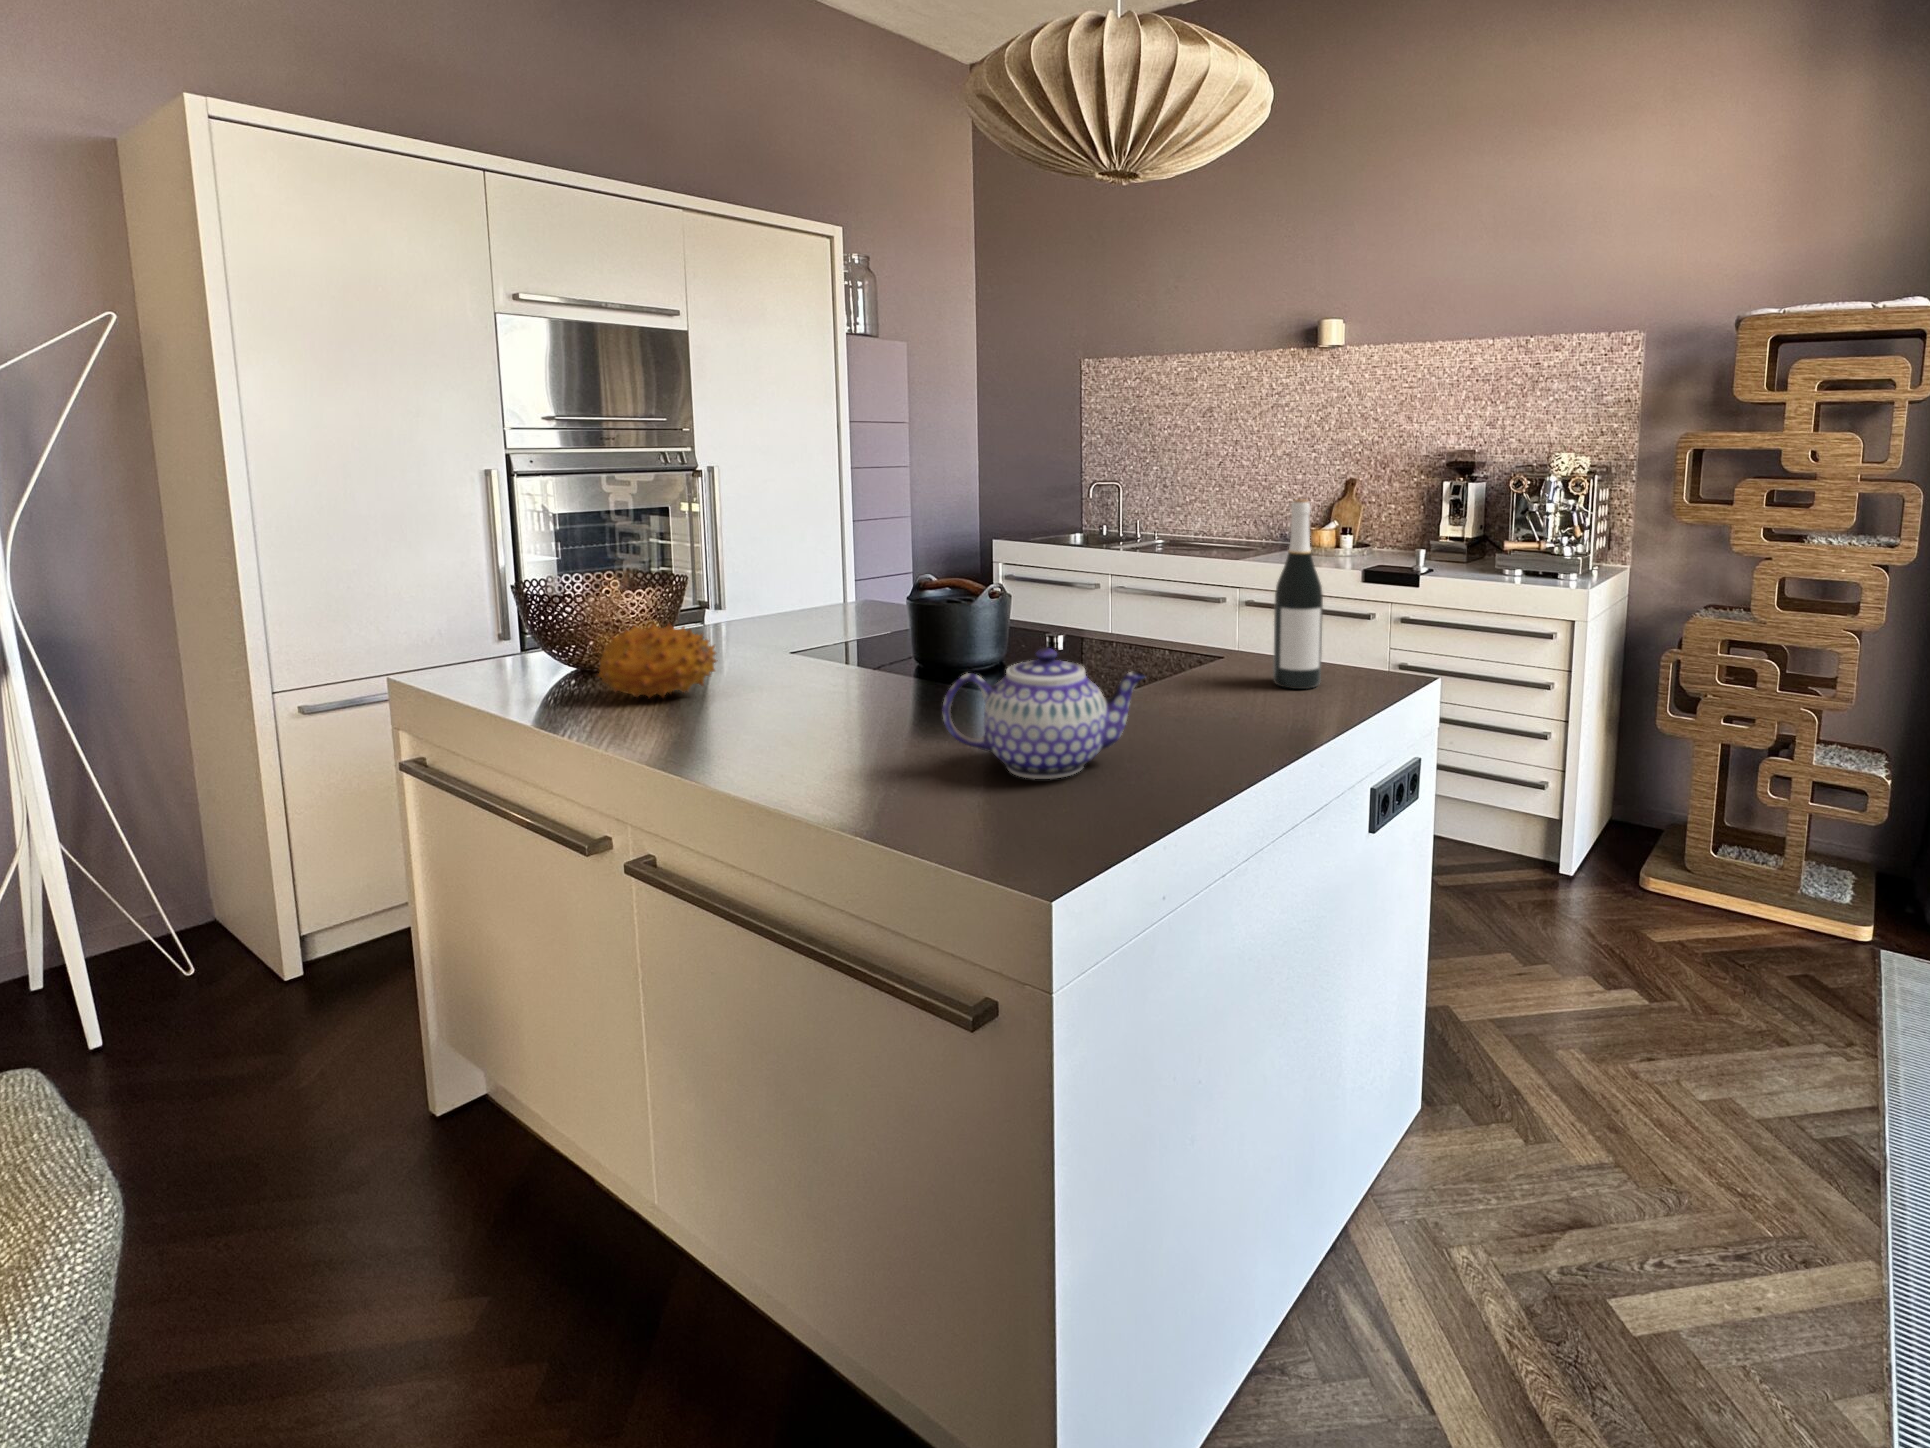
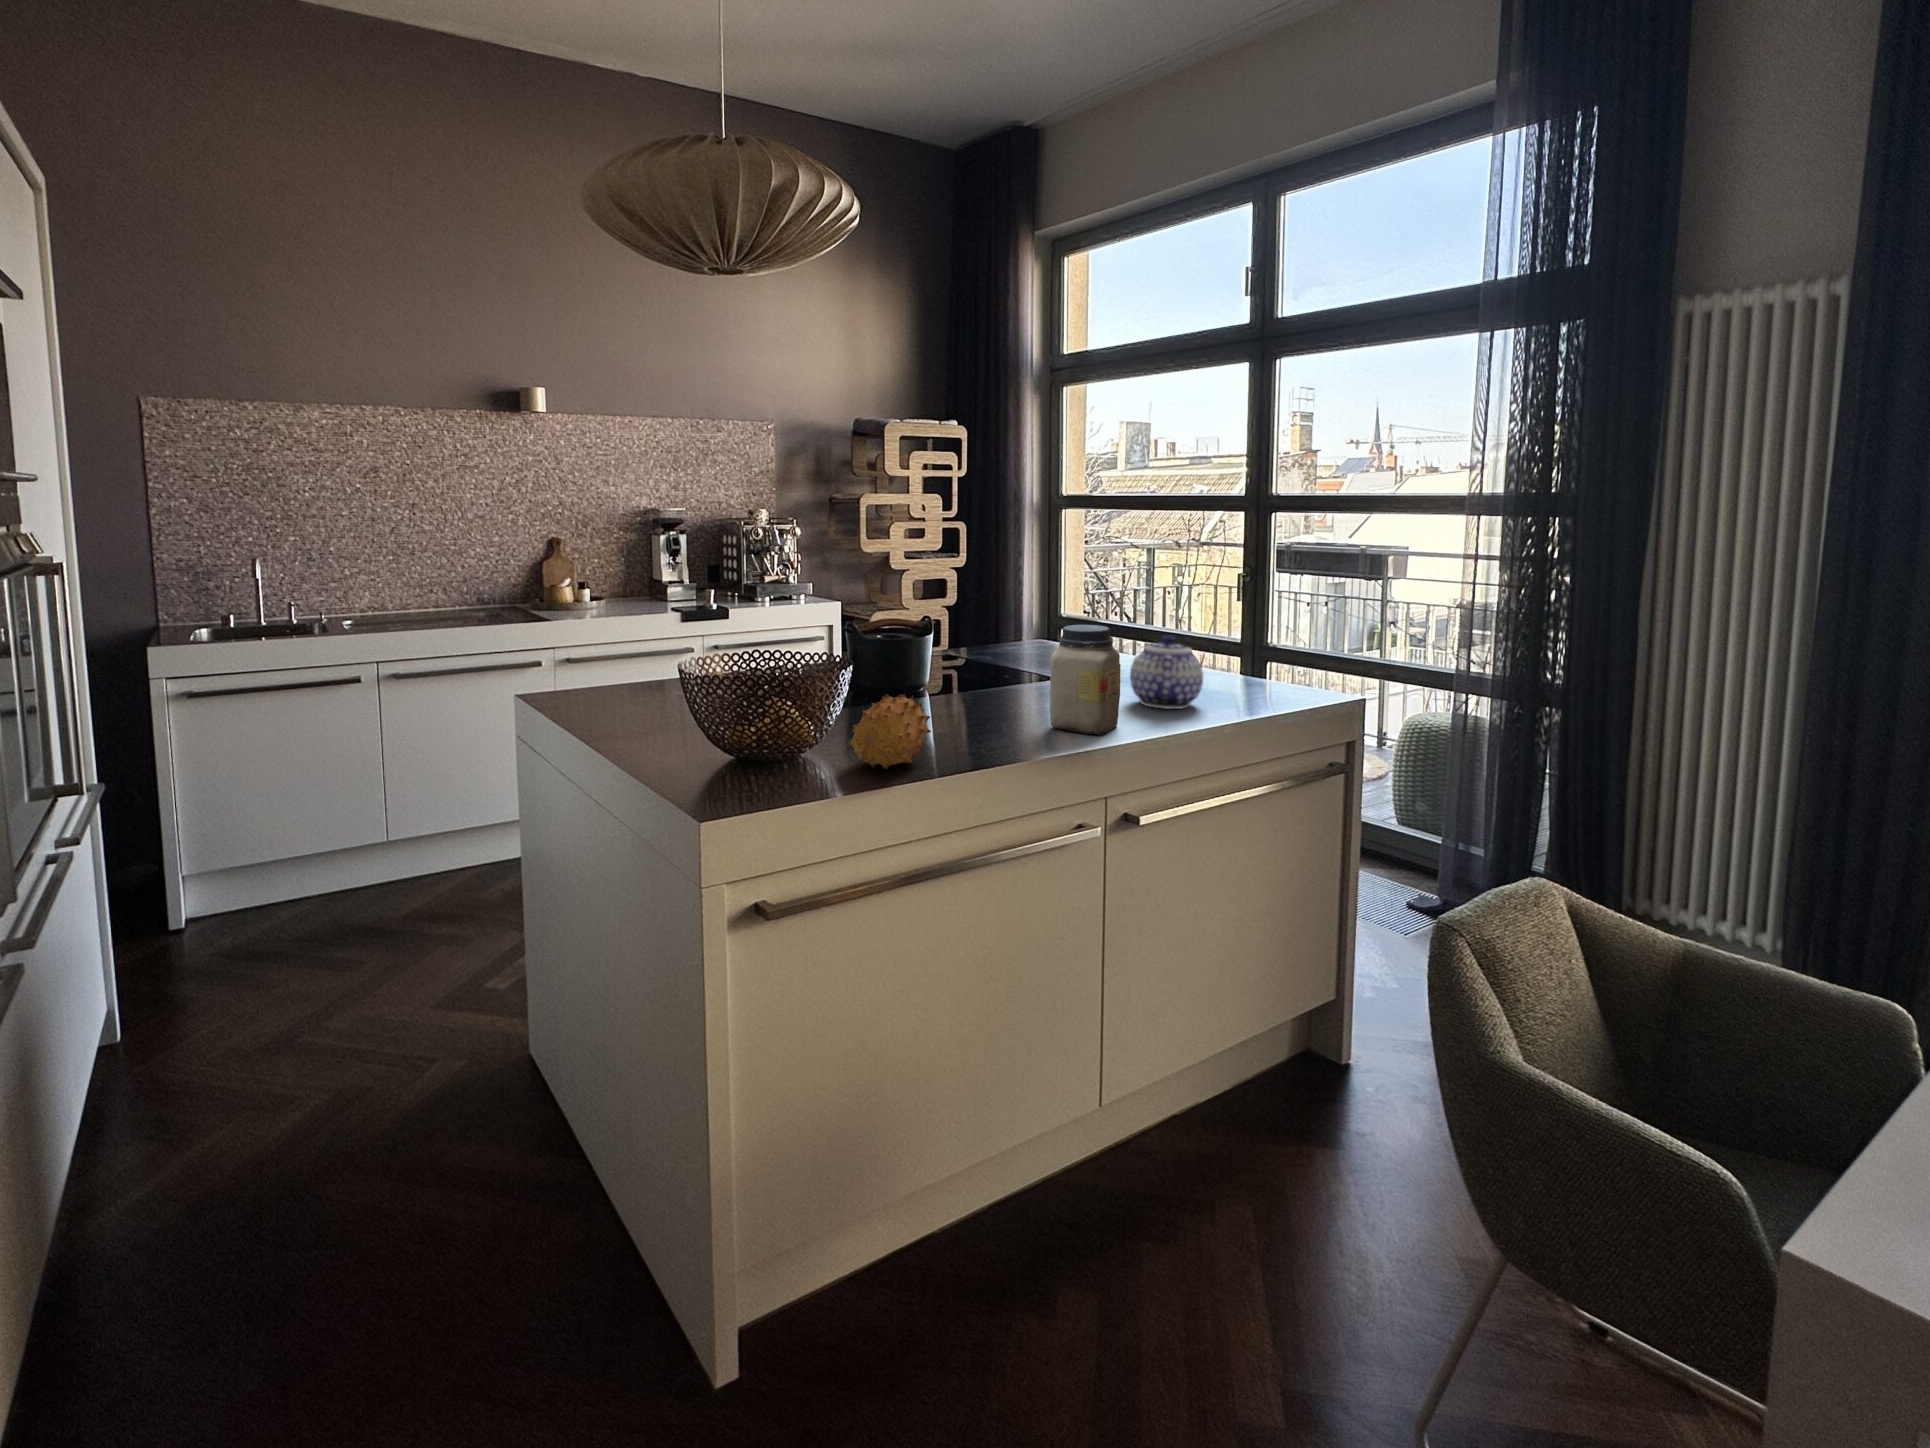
wine bottle: present [1273,499,1323,689] -> none [1025,545,1056,661]
jar: none [807,594,912,753] -> present [1050,625,1121,735]

